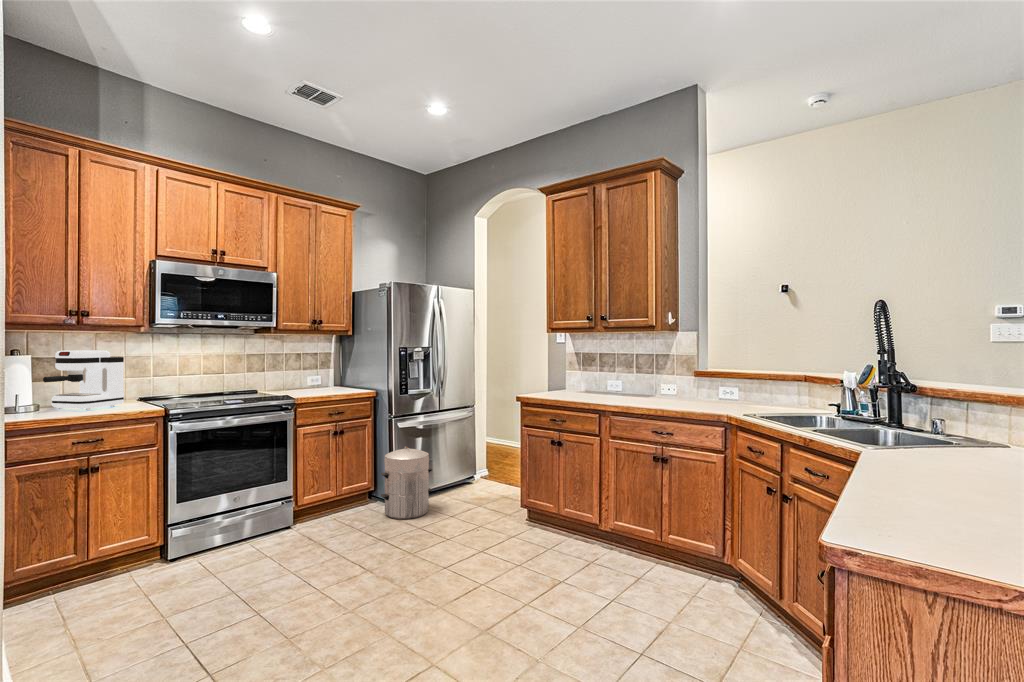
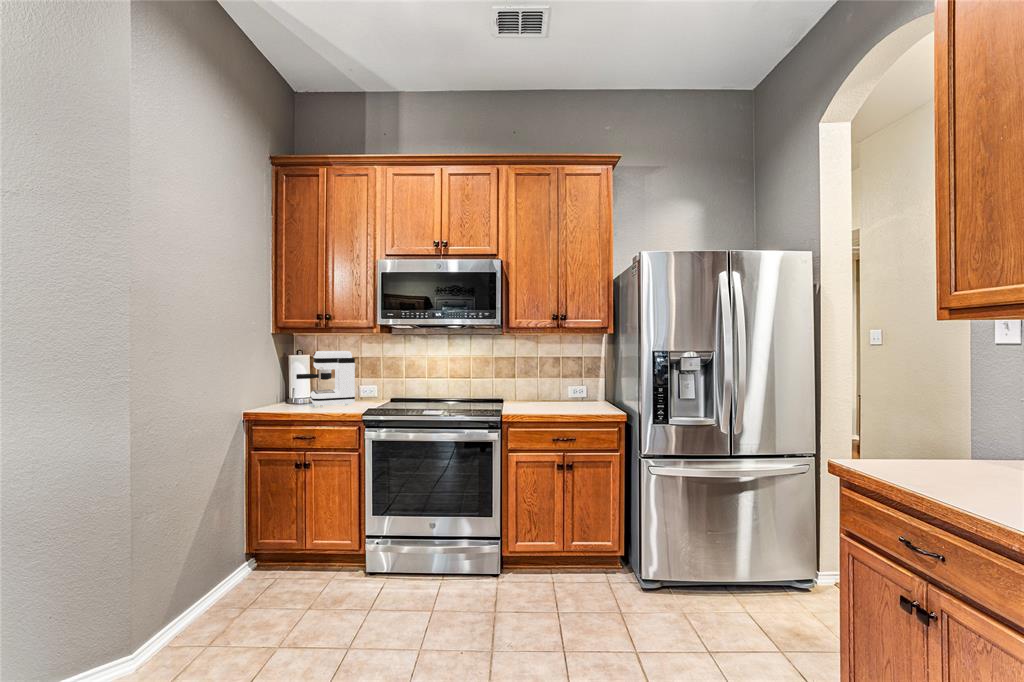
waste bin: present [381,446,432,519] -> none [606,509,690,635]

